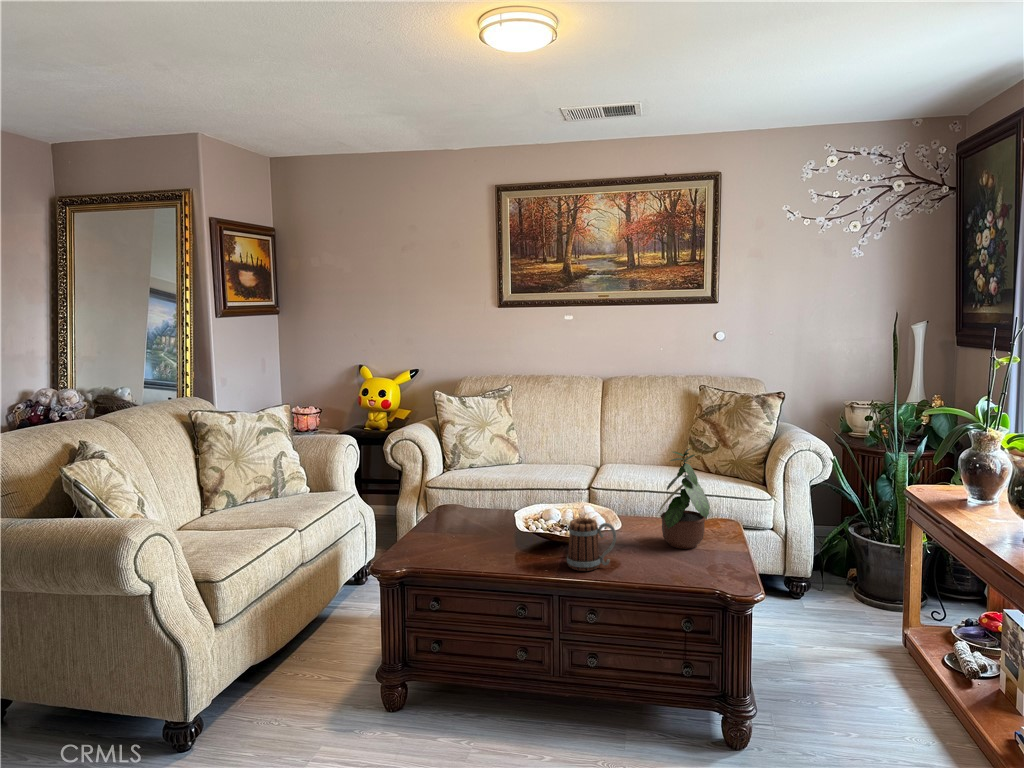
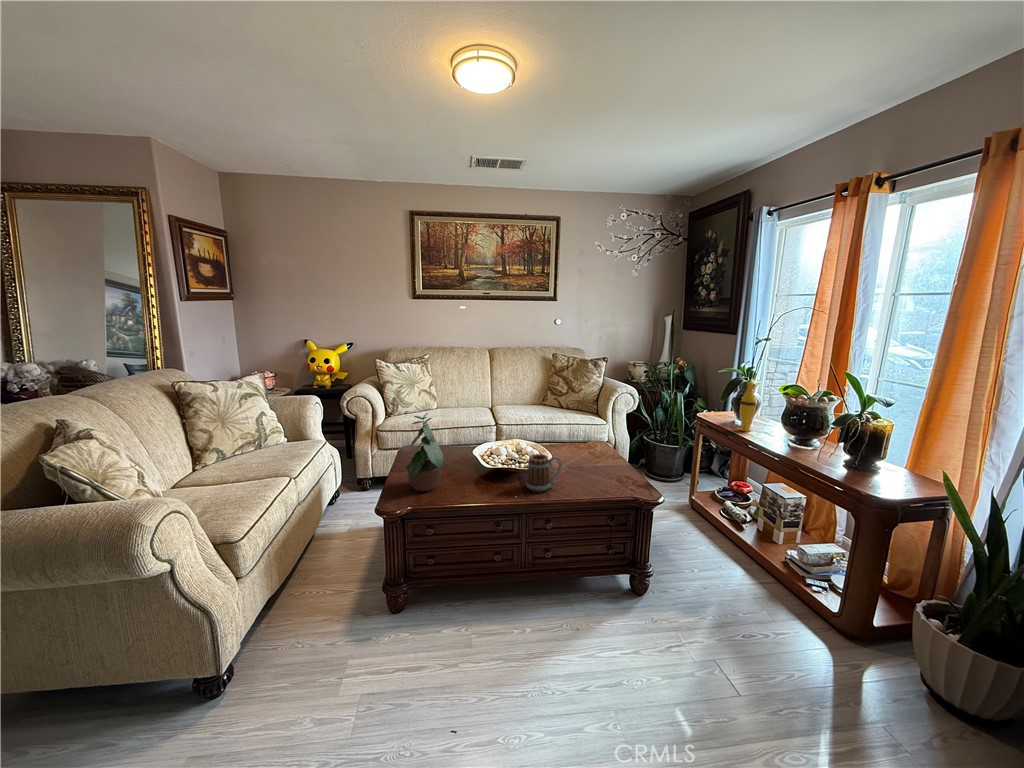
vase: none [963,432,990,516] -> present [740,382,756,432]
potted plant: present [658,448,710,549] -> present [406,413,443,492]

